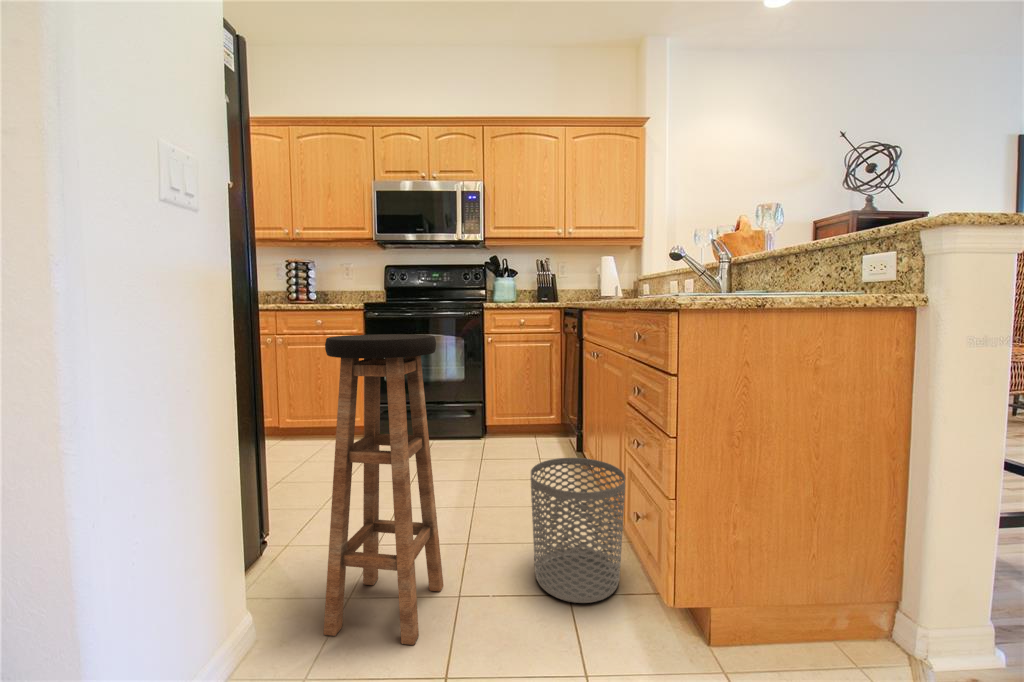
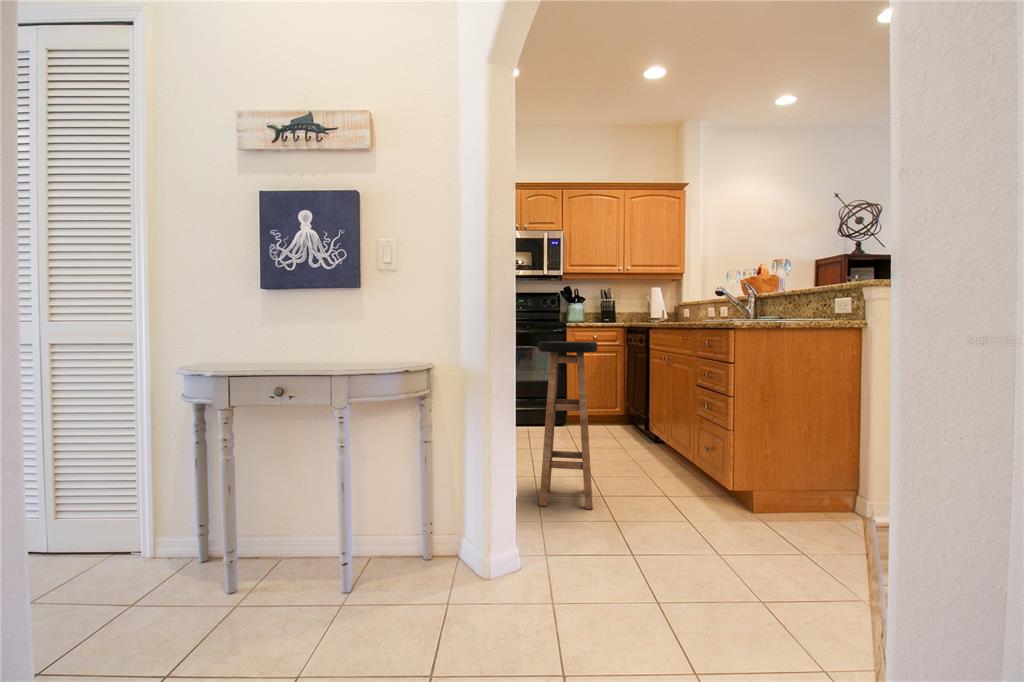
waste bin: present [531,458,625,603] -> none [642,419,701,497]

